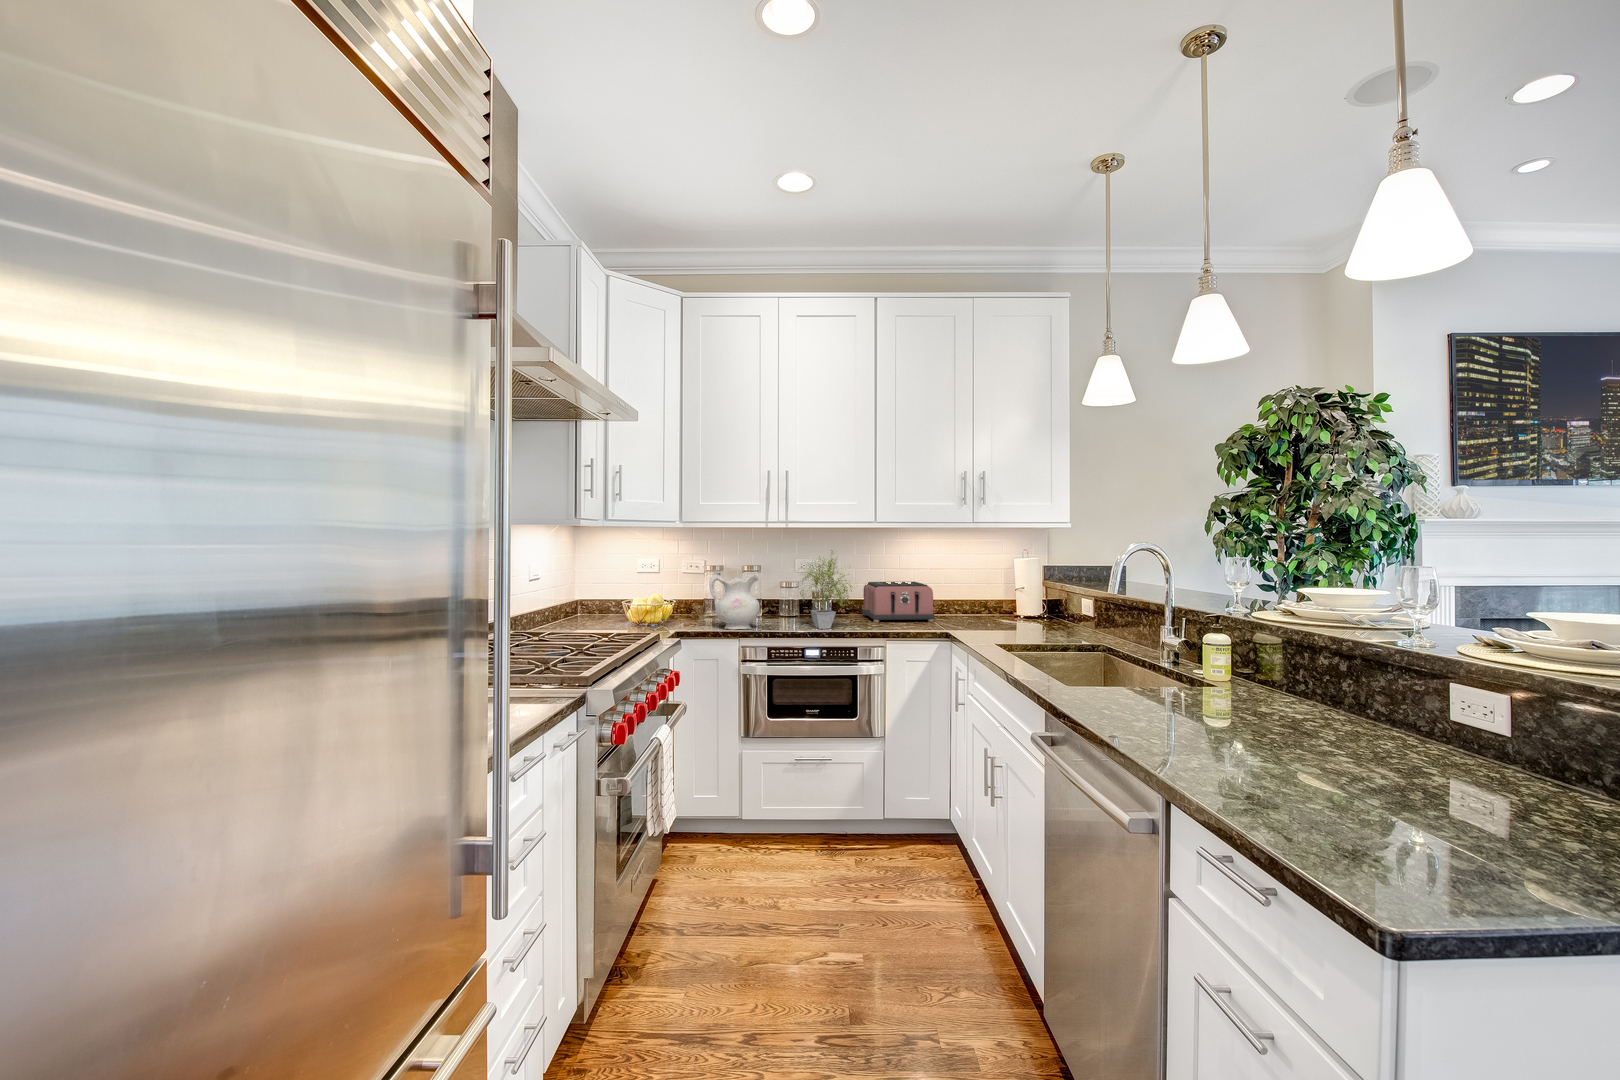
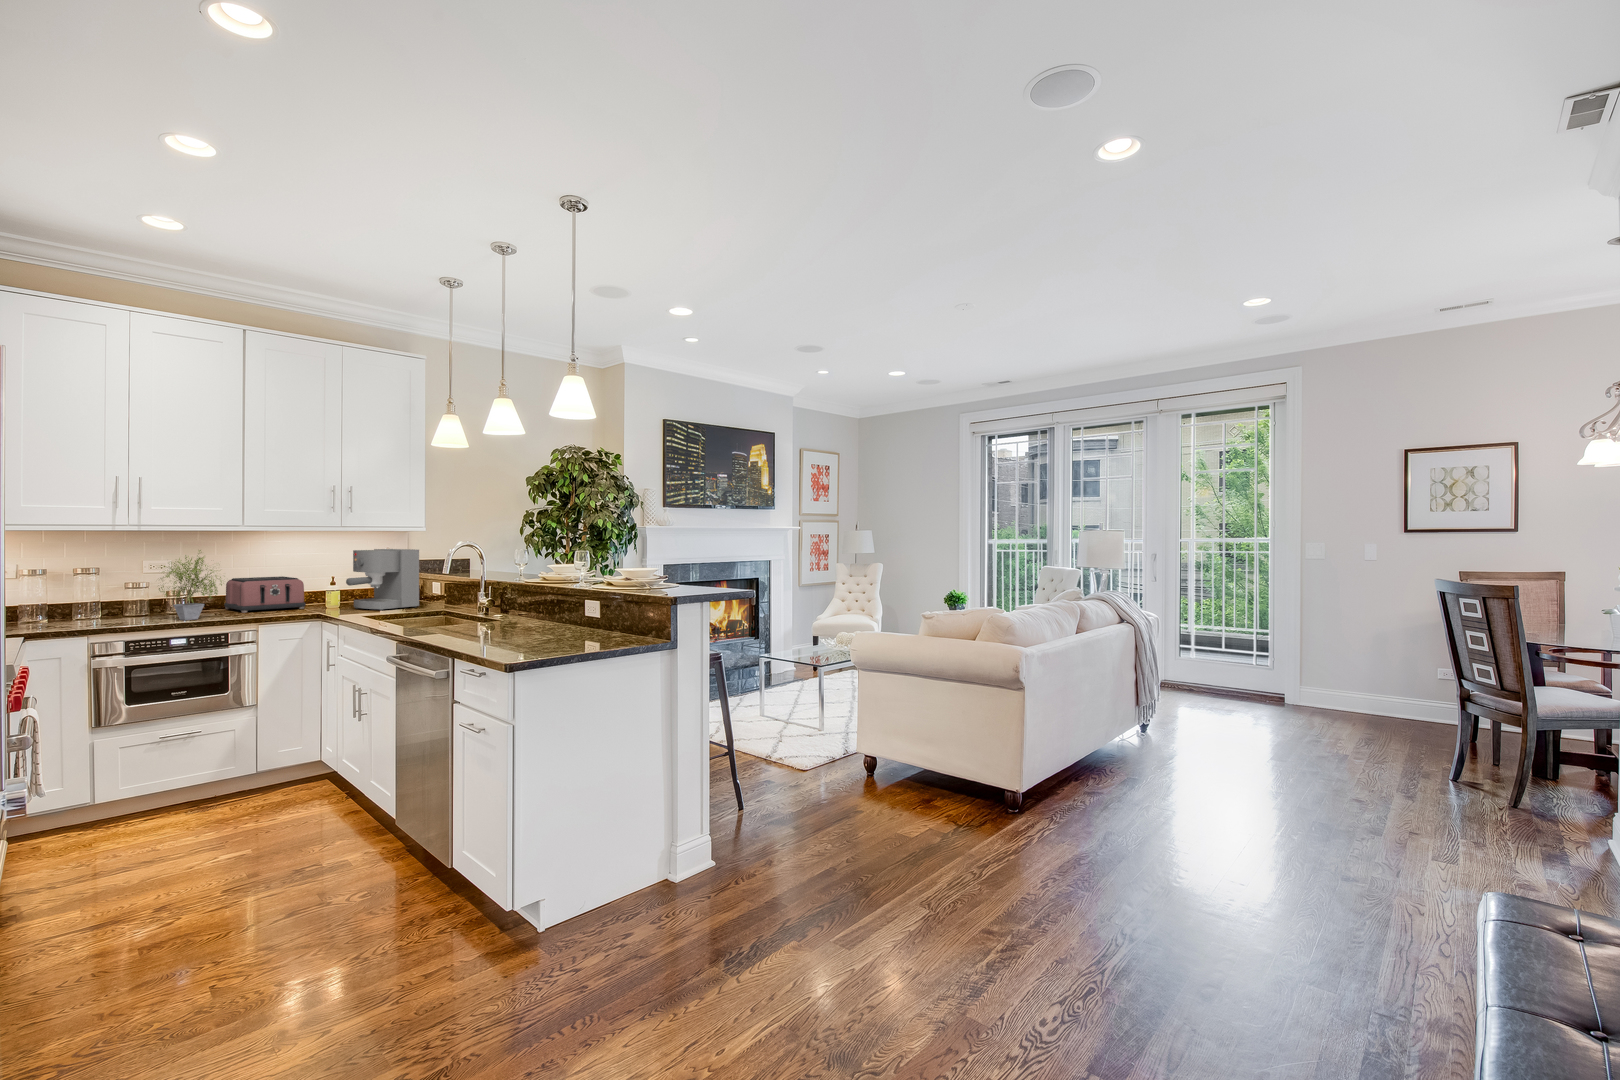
coffee maker: none [976,552,1063,634] -> present [346,549,419,611]
ceramic pitcher: present [709,572,760,630] -> none [43,573,111,627]

